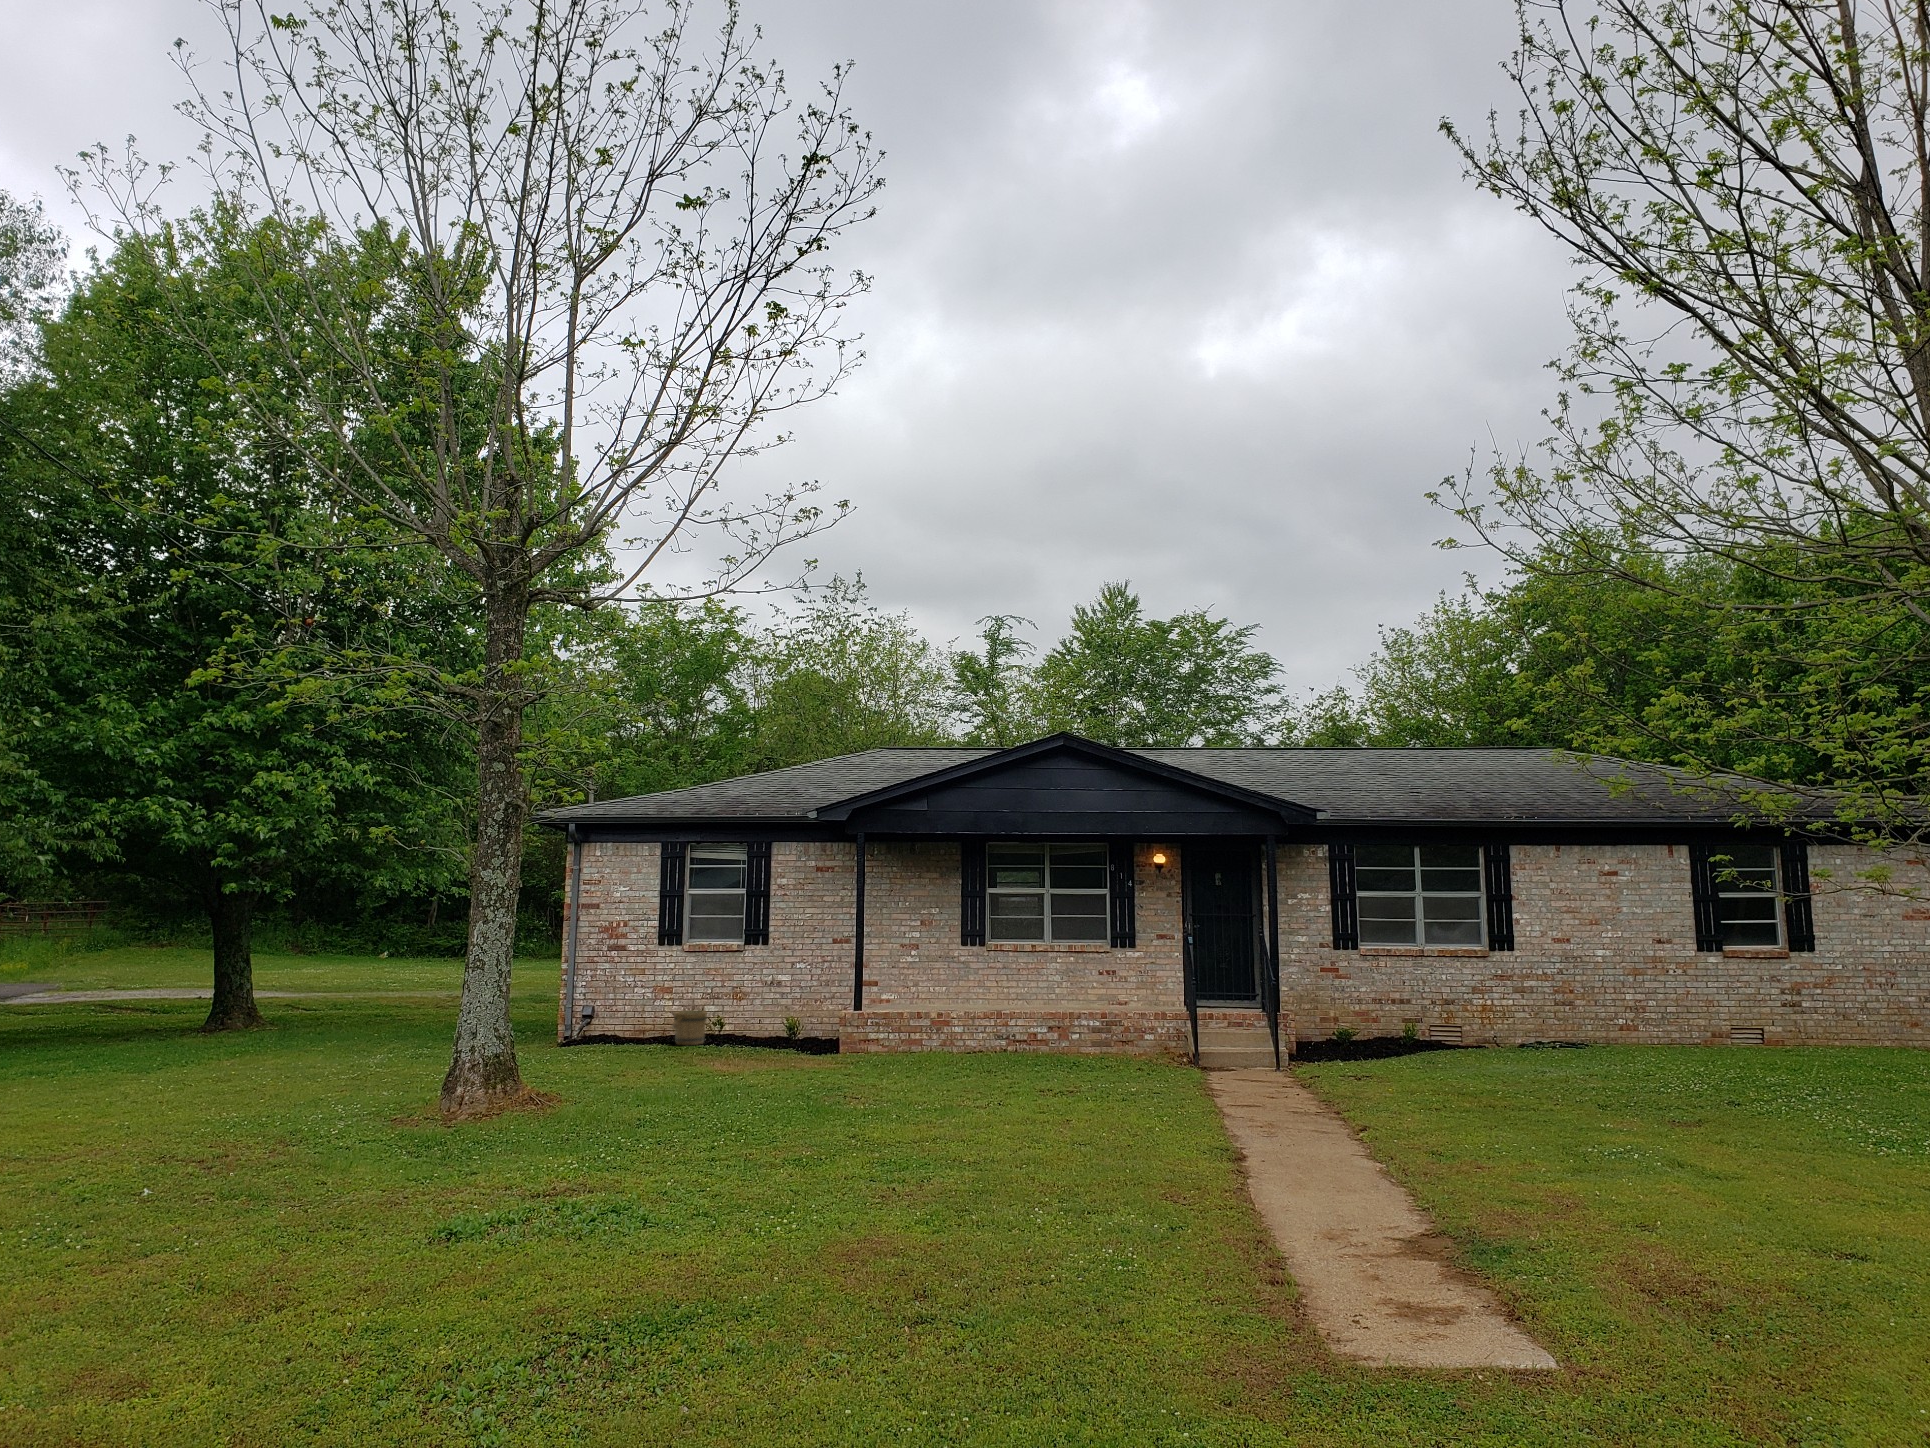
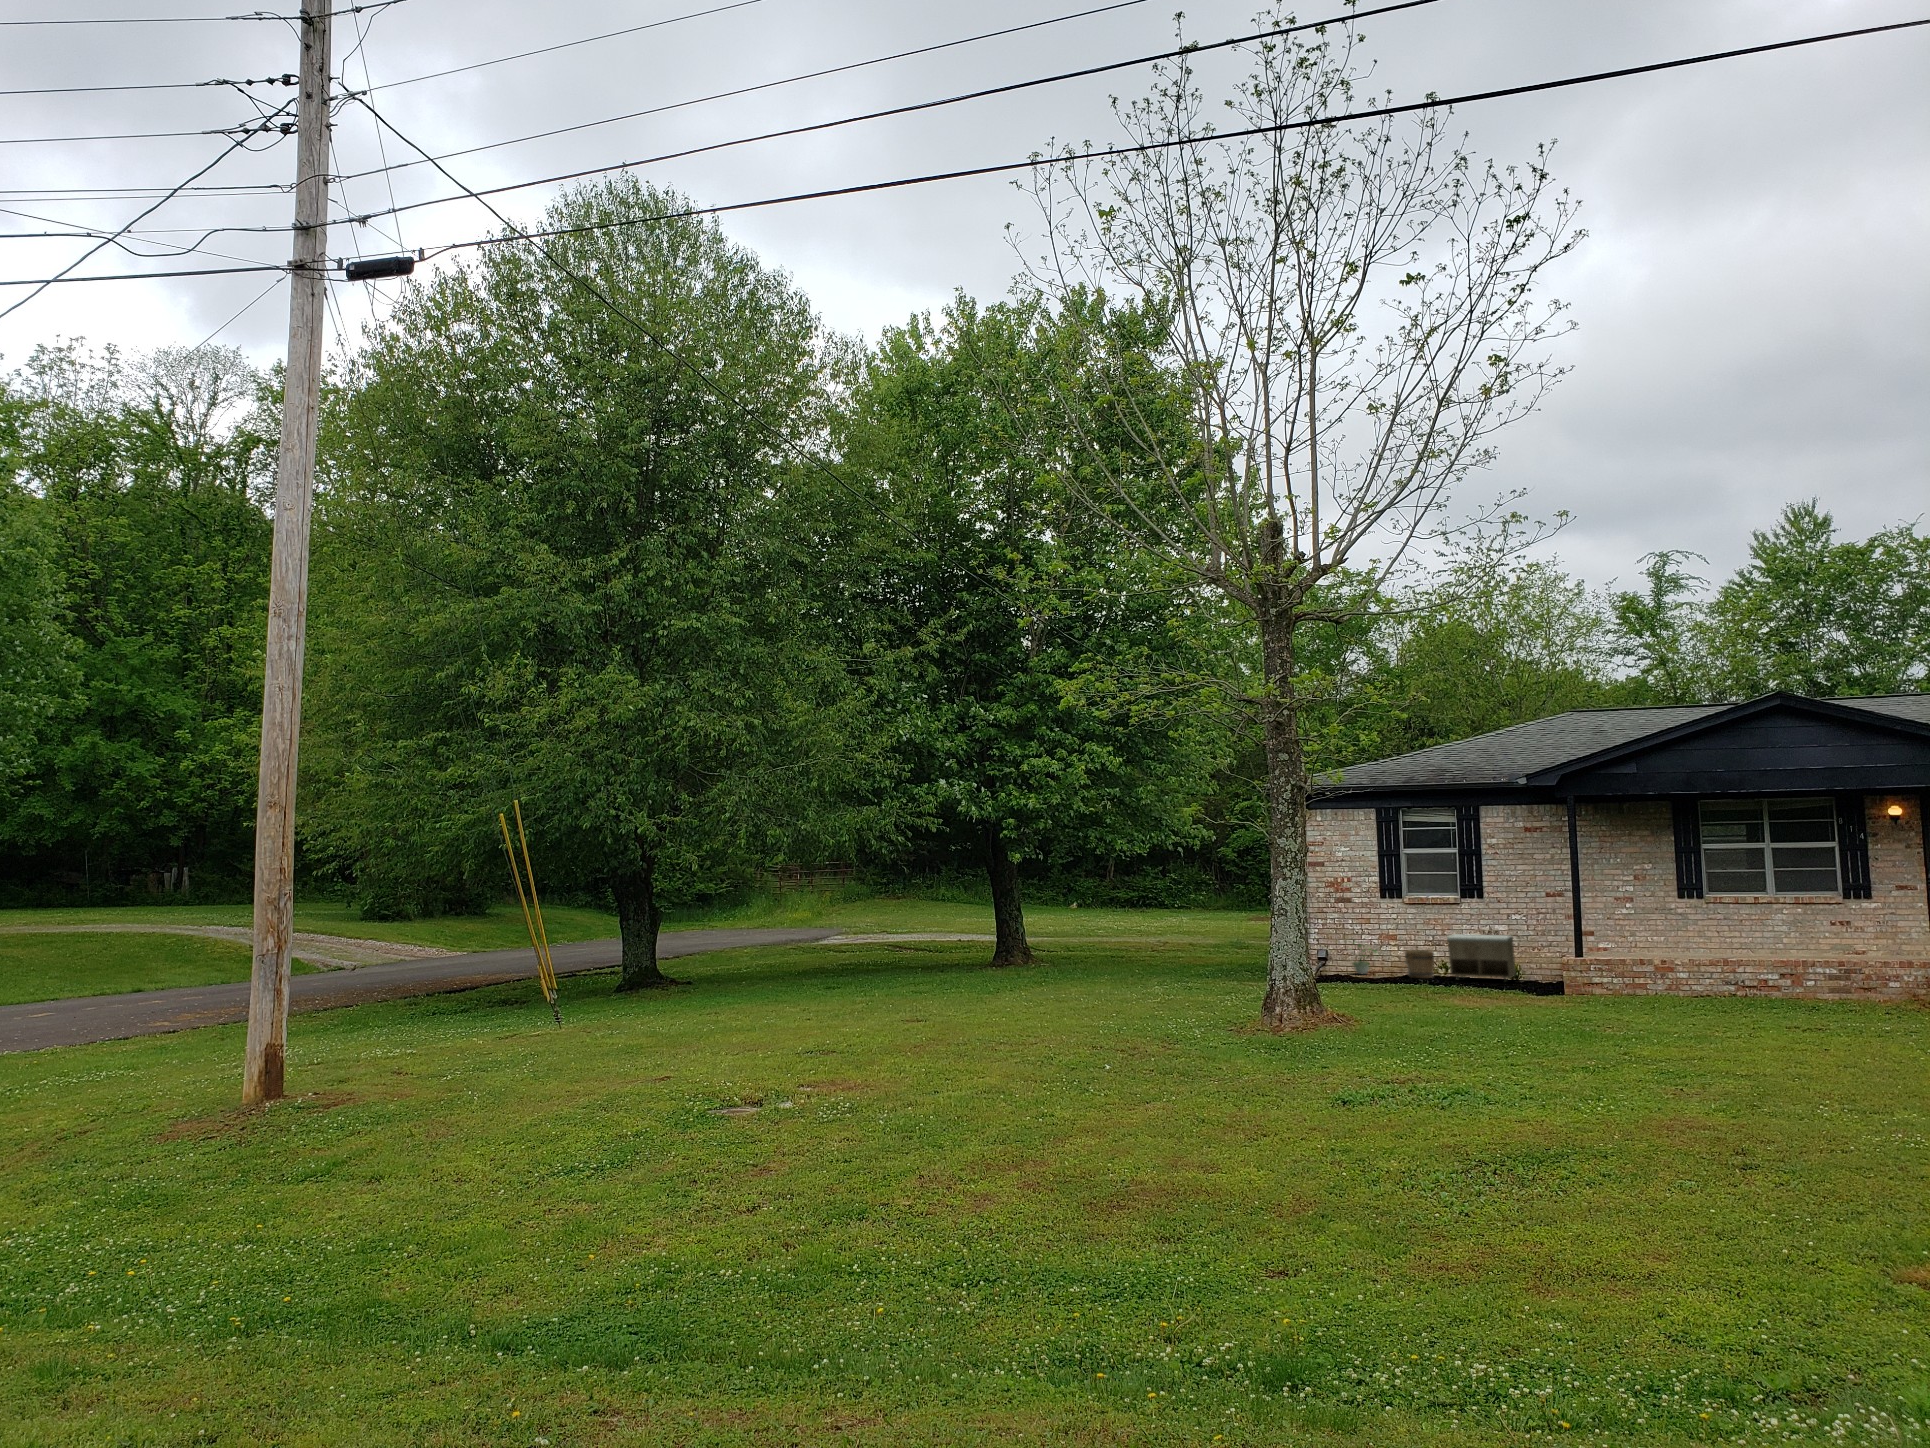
storage bench: none [721,990,795,1046] -> present [1447,934,1516,981]
potted plant: none [608,992,654,1042] -> present [1353,945,1377,974]

